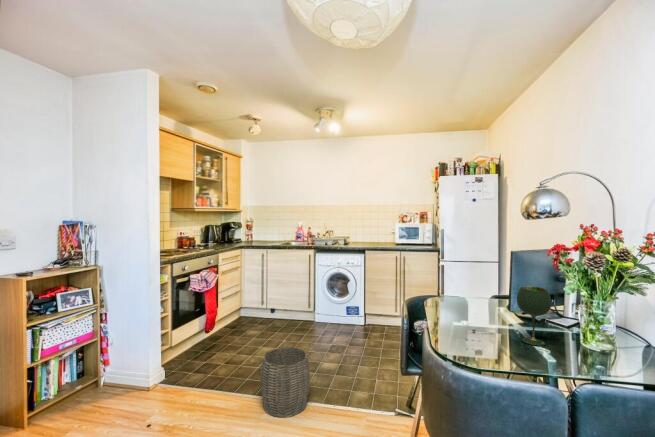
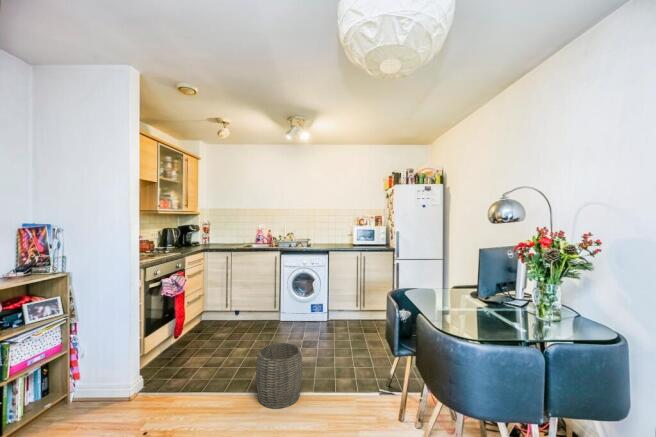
wine glass: present [517,286,551,346] -> none [490,275,515,320]

